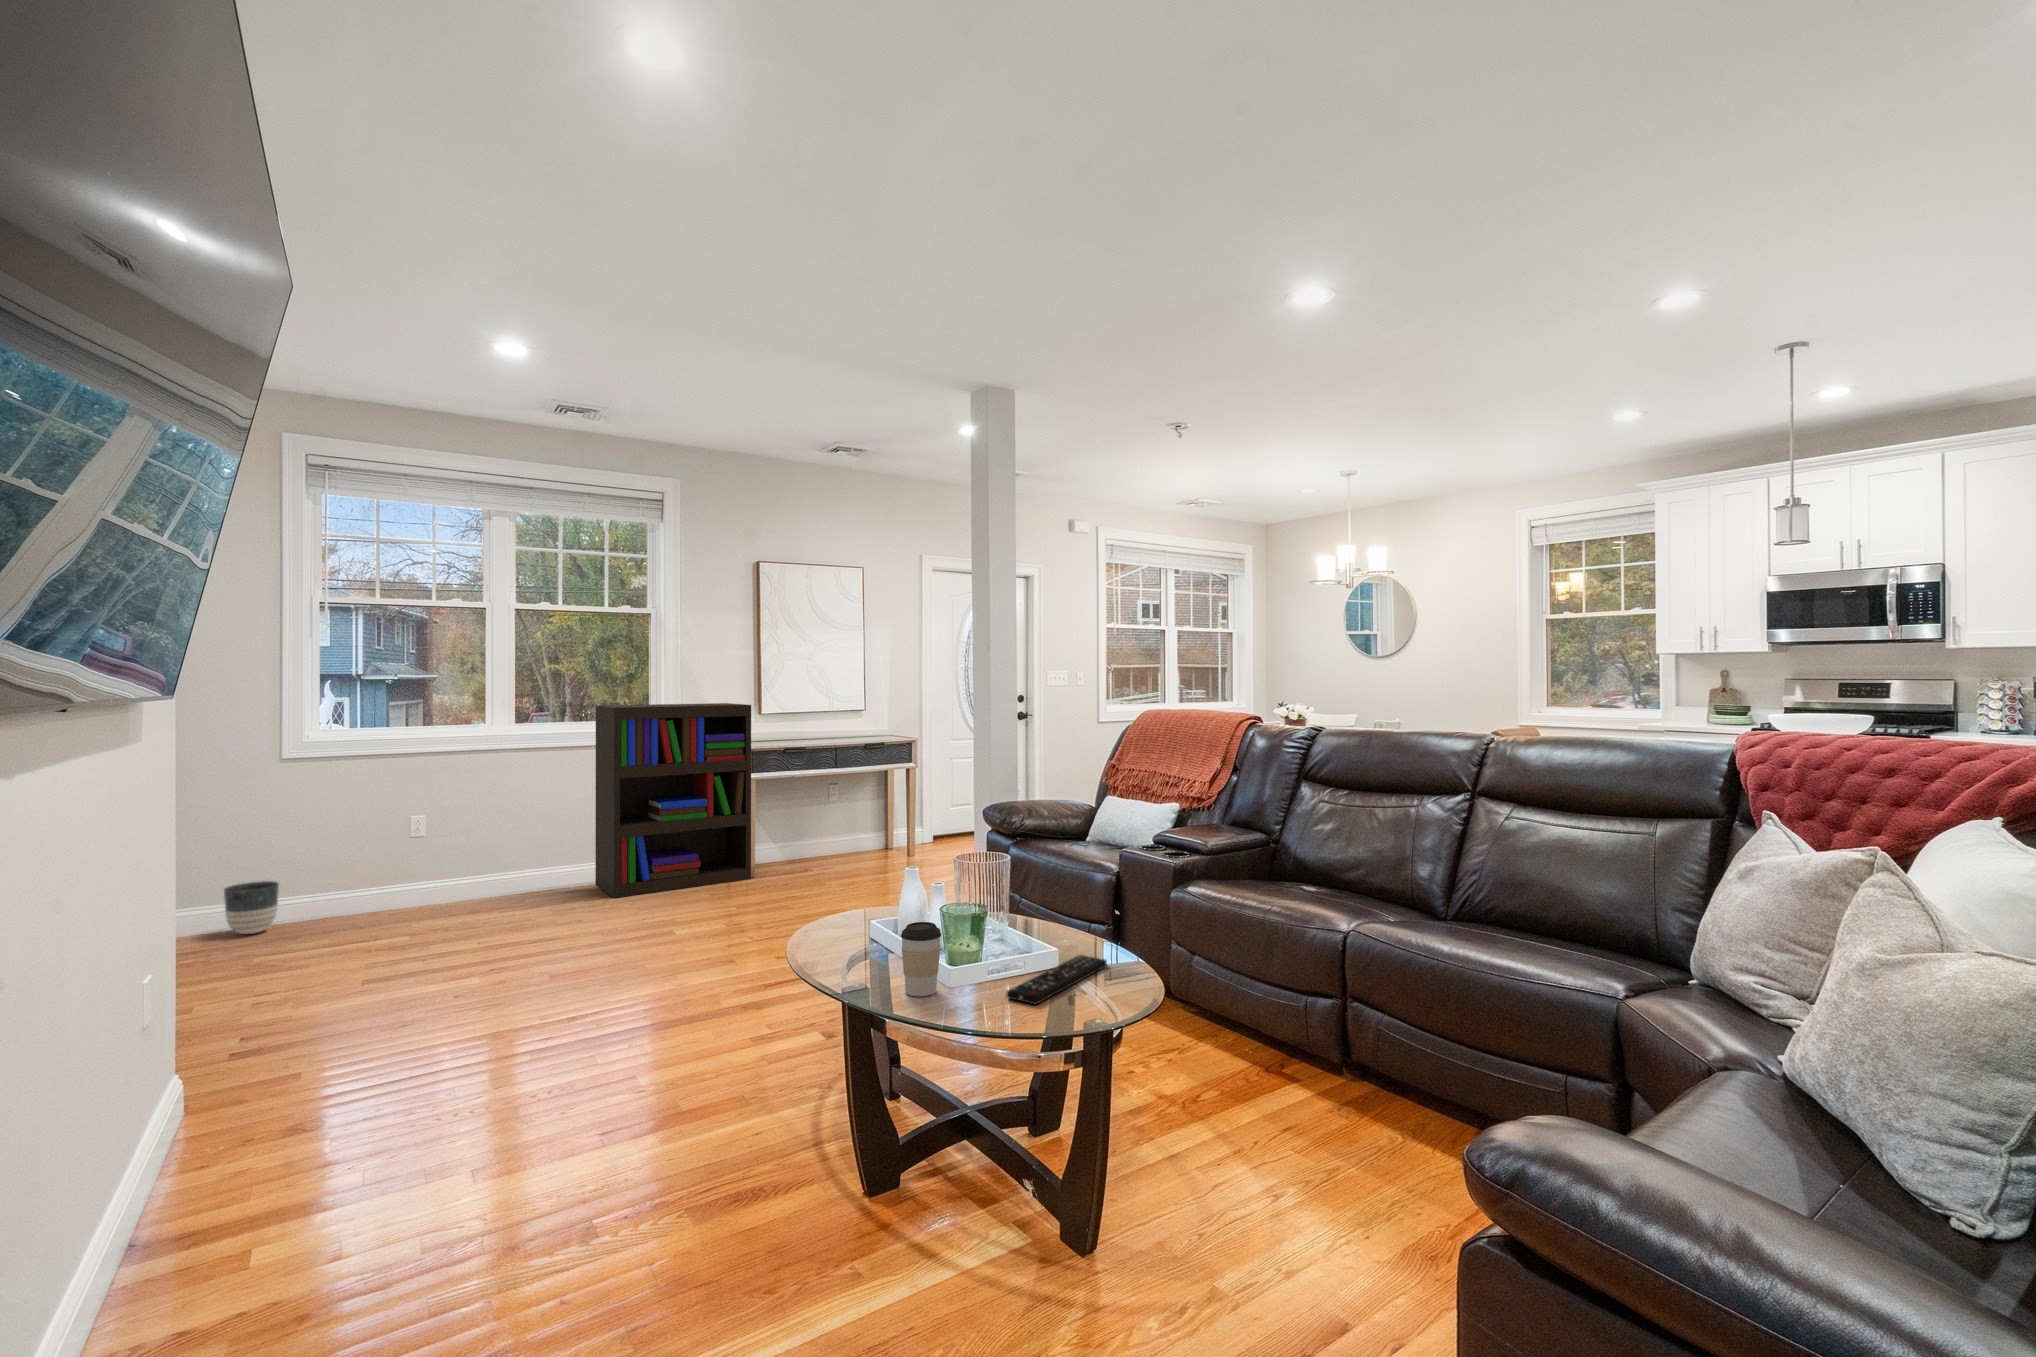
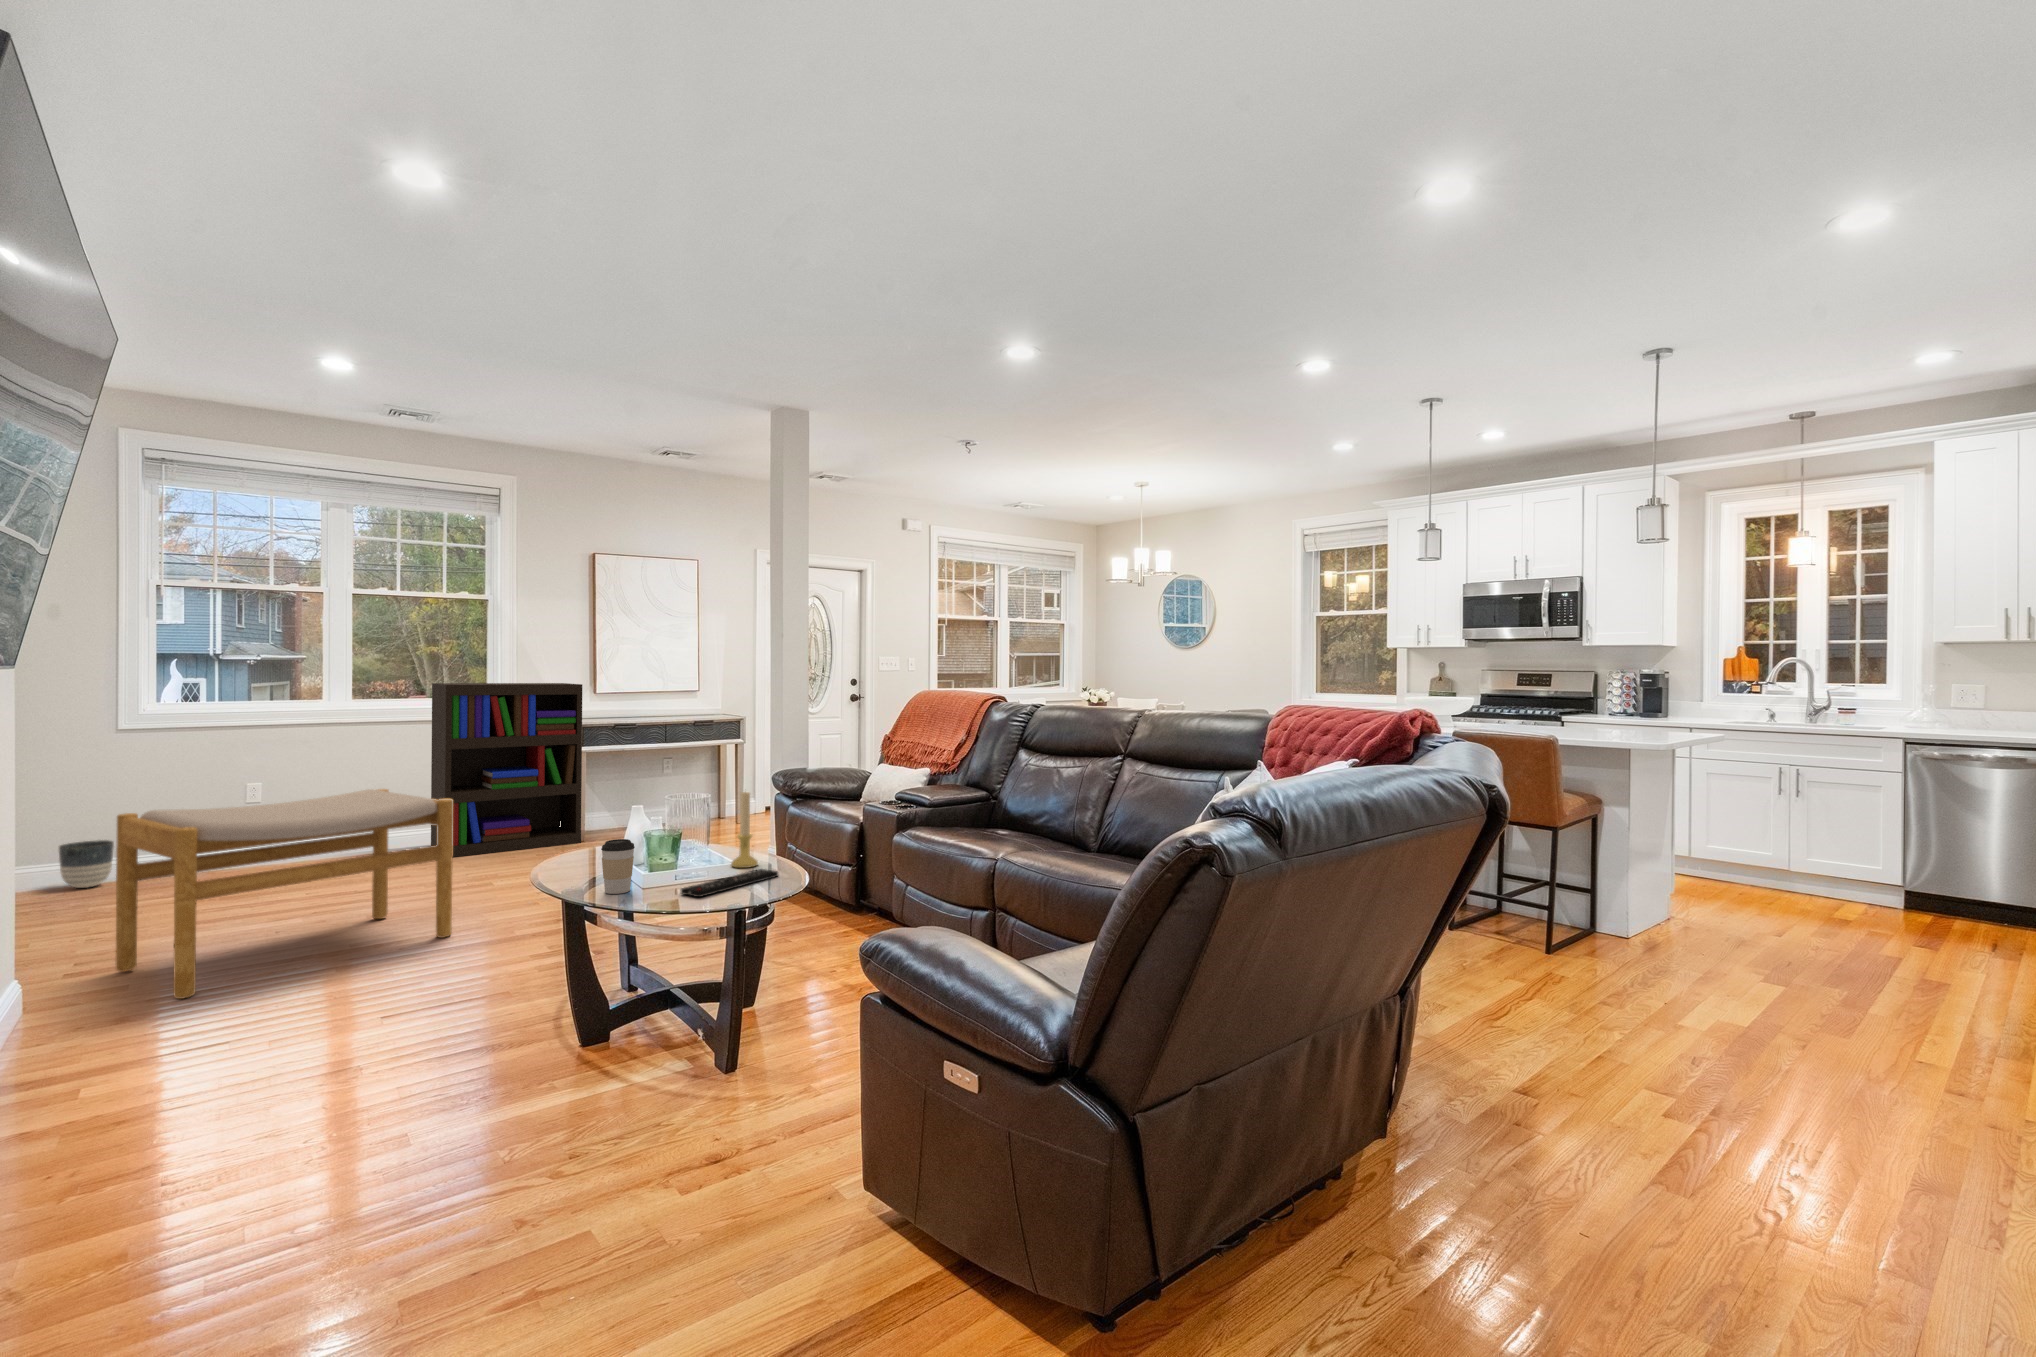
footstool: none [295,831,655,1097] -> present [116,789,453,999]
candle holder: none [1032,850,1066,951] -> present [731,792,758,868]

